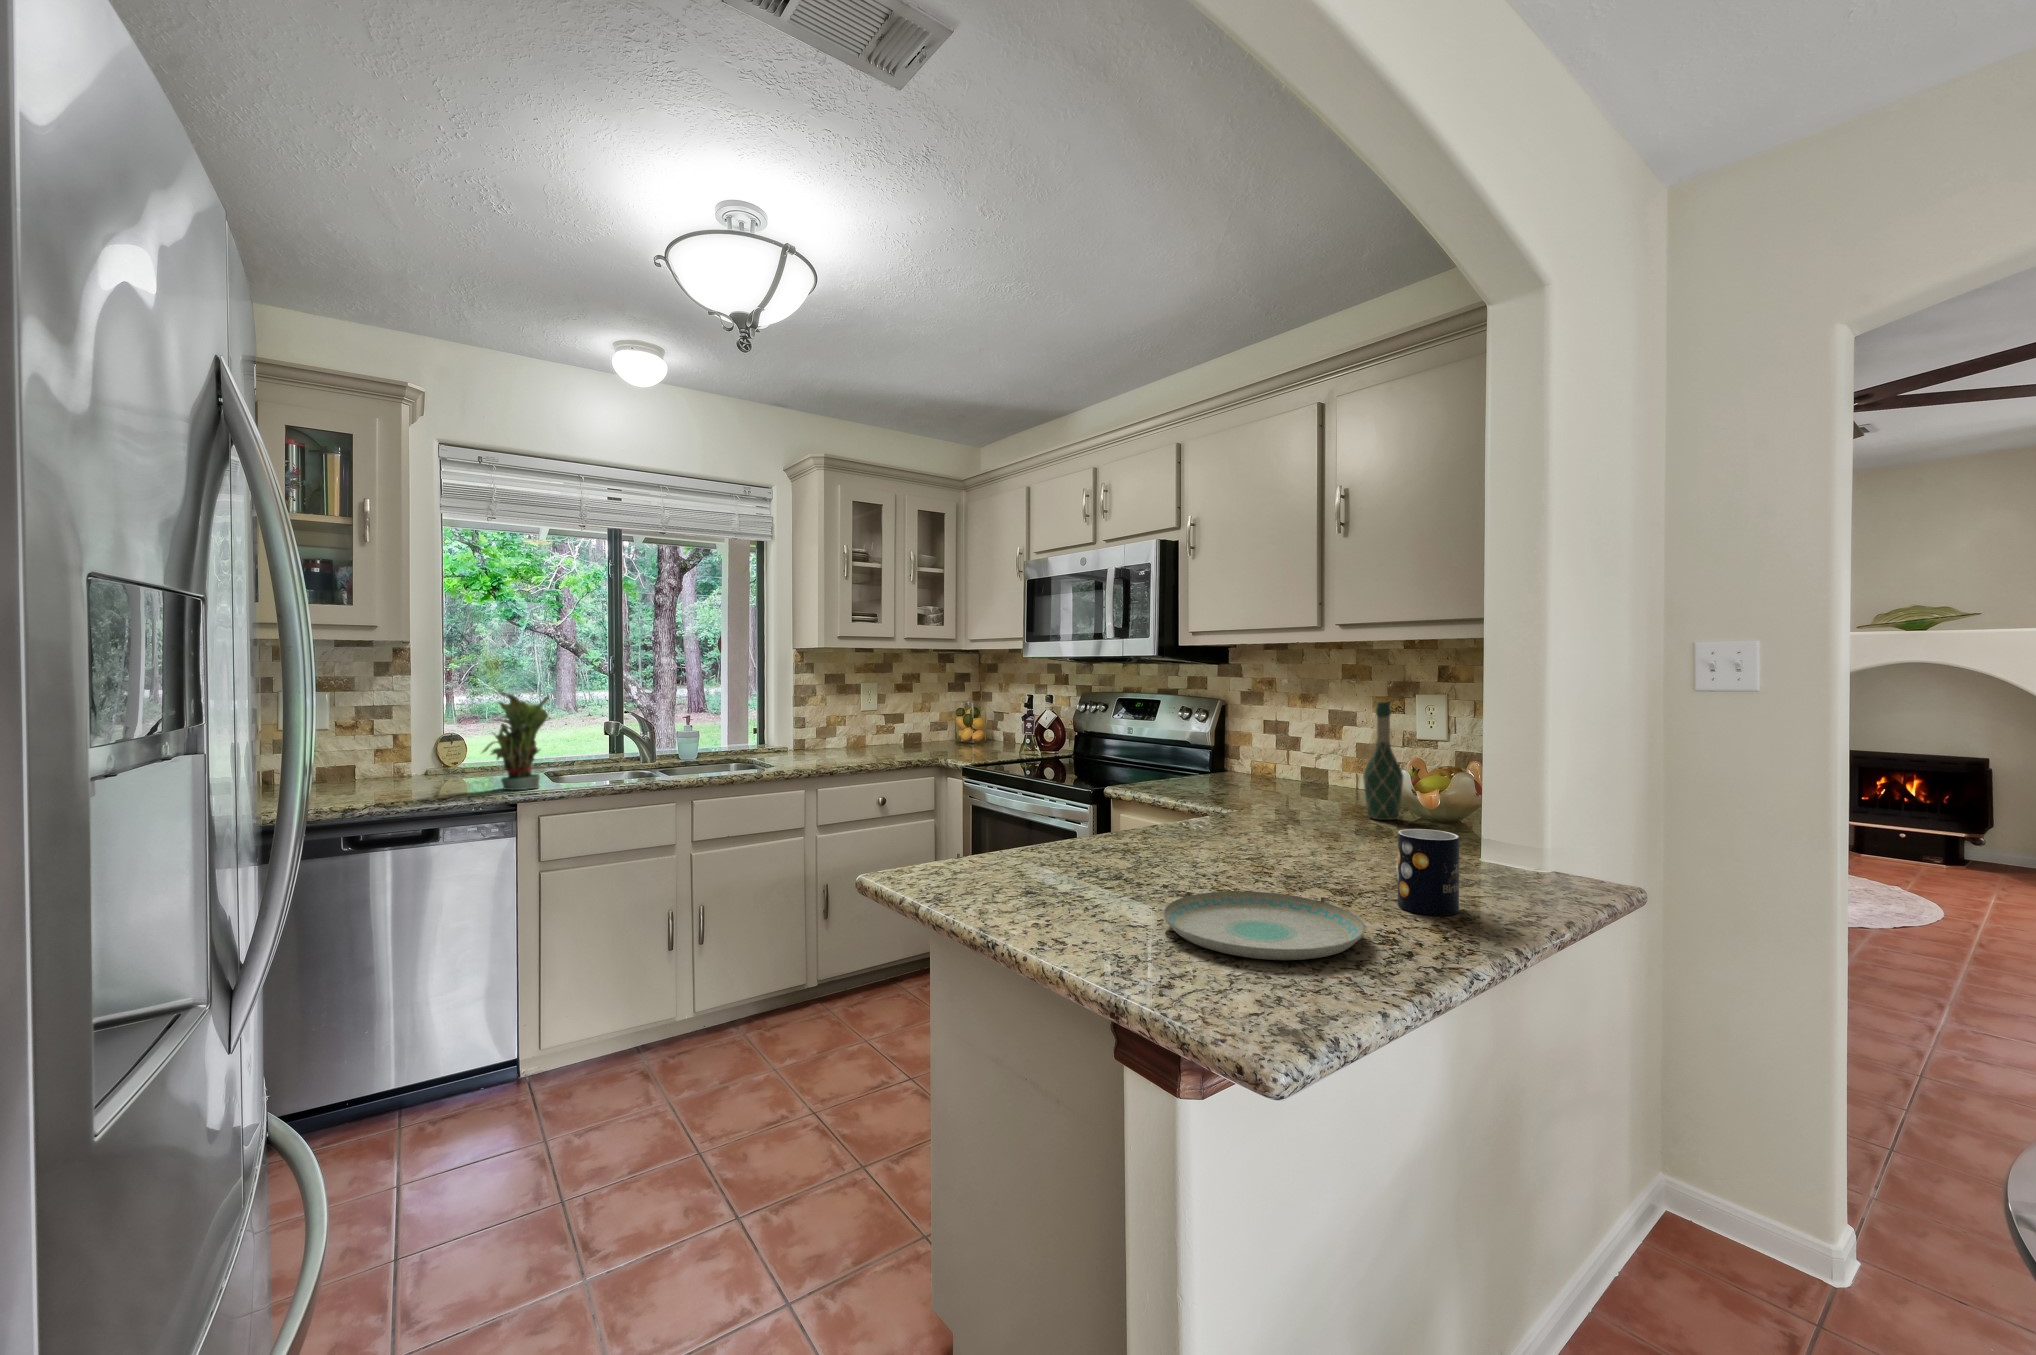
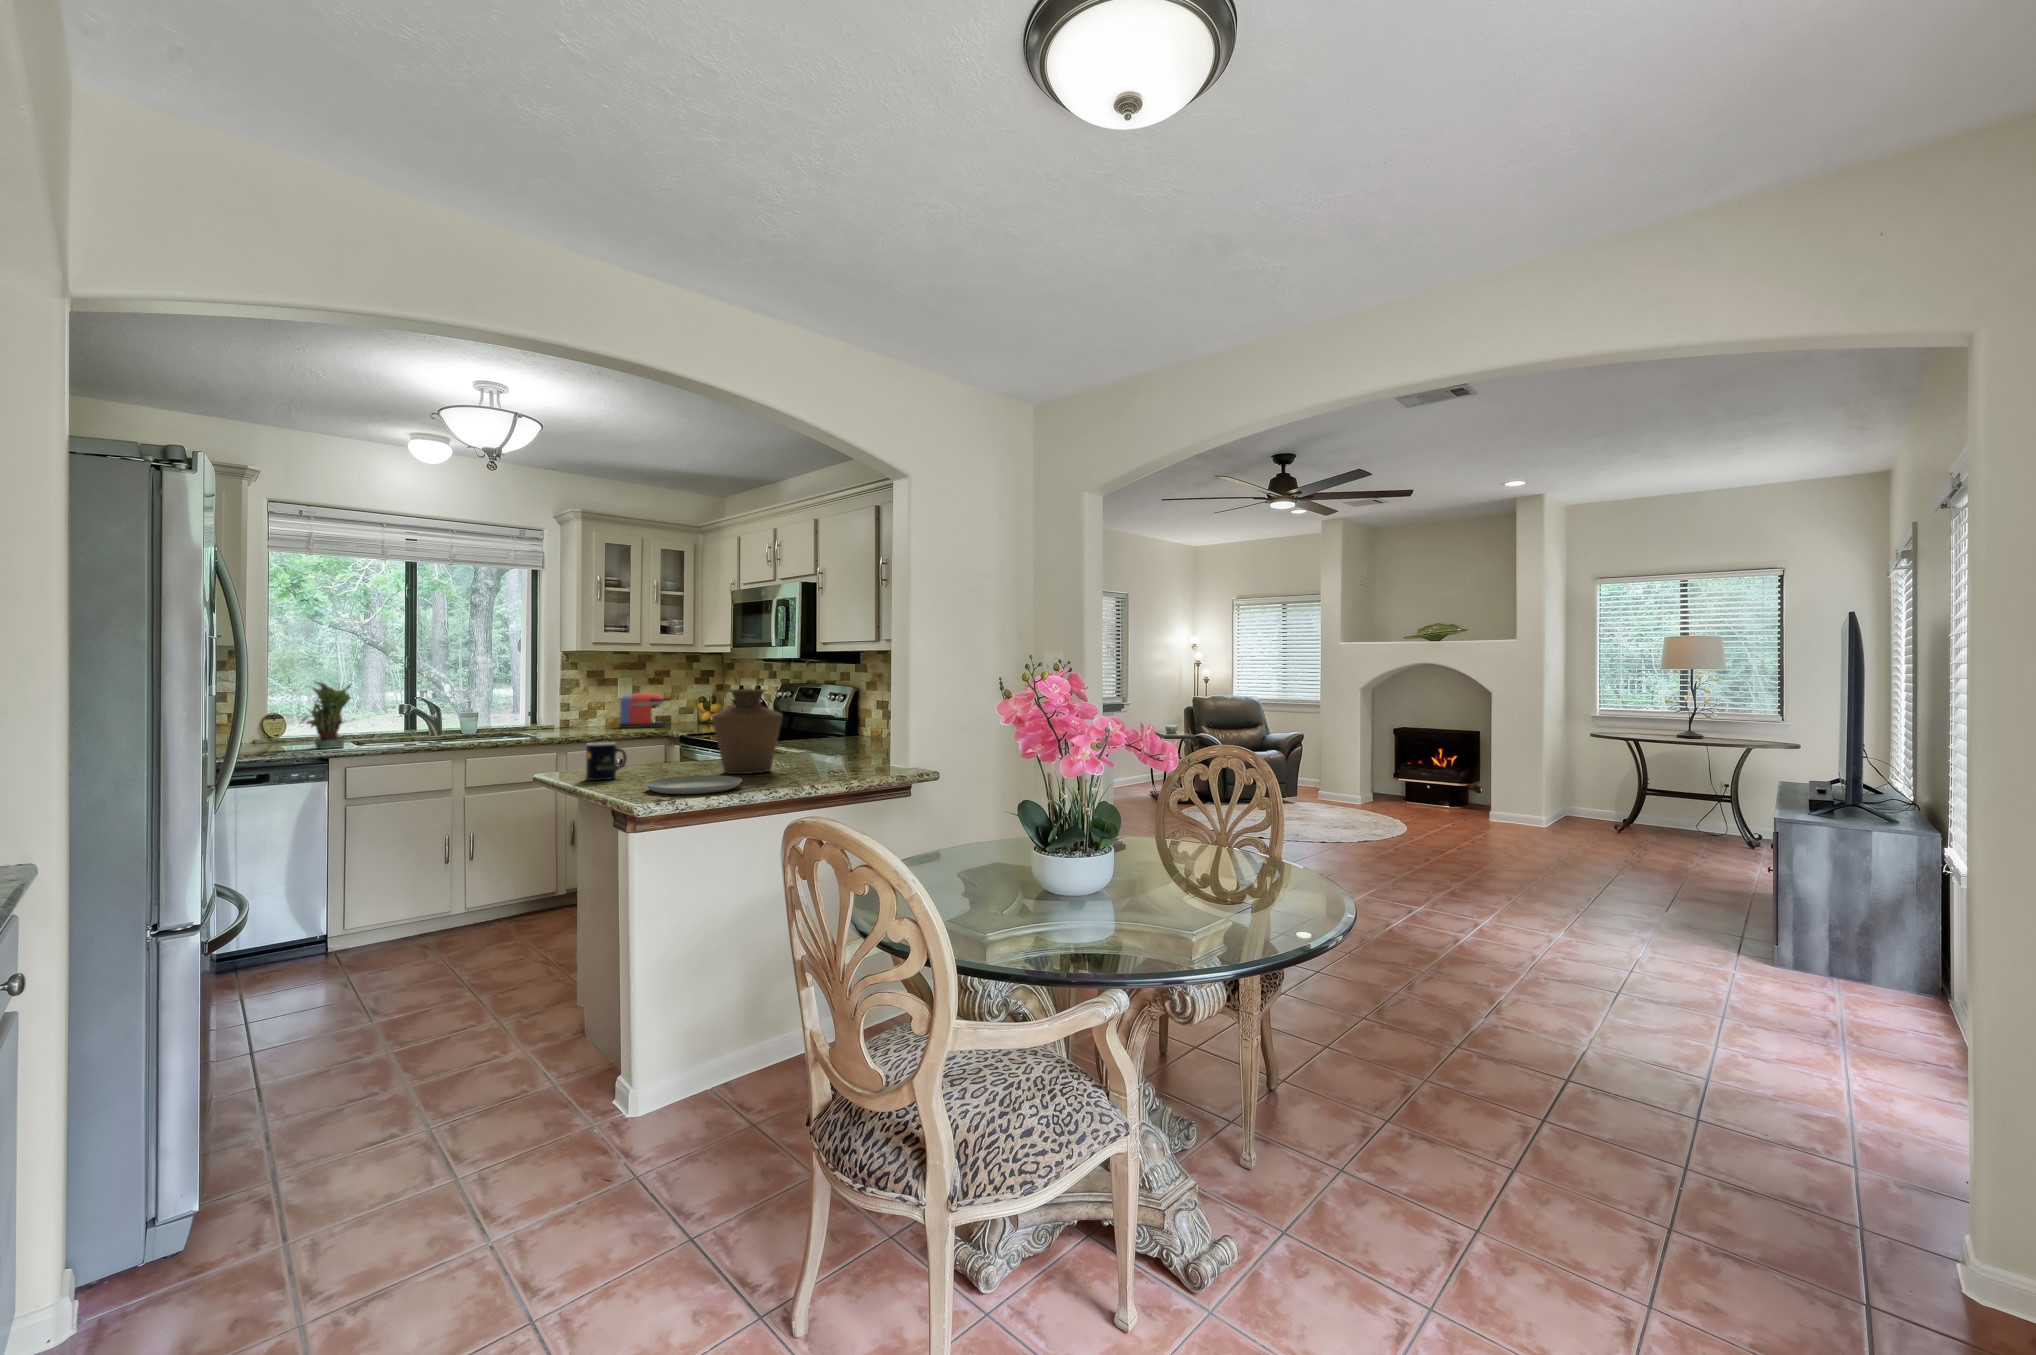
wine bottle: present [1363,702,1403,820] -> none [880,687,902,757]
coffee maker: none [861,704,924,750] -> present [619,693,671,728]
vase: none [1177,709,1308,873] -> present [712,689,783,774]
mug: present [1398,829,1459,916] -> present [586,742,627,781]

